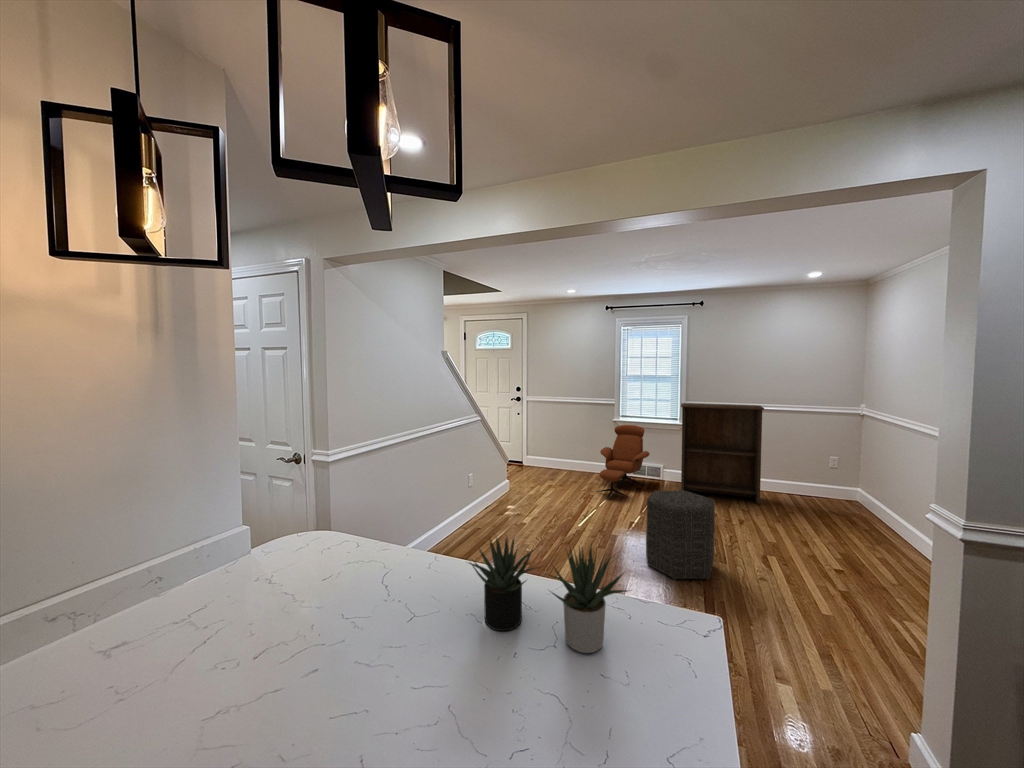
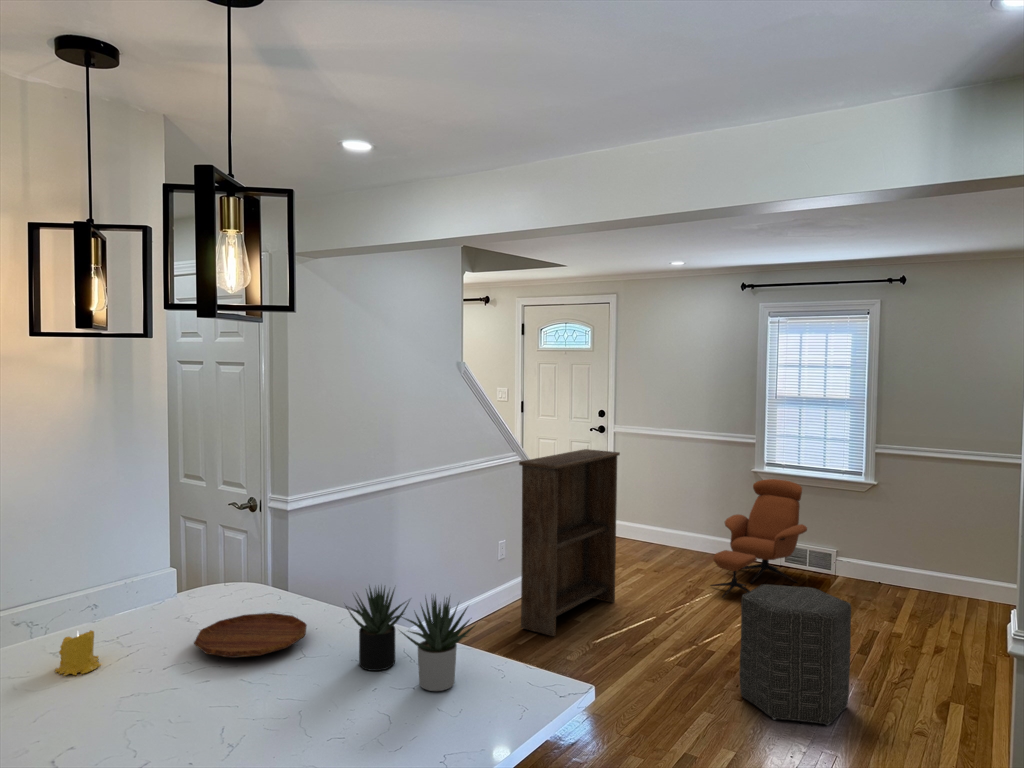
bookshelf: present [681,403,764,504] -> present [519,449,620,636]
tray: none [291,569,414,638] -> present [194,613,307,658]
candle: none [102,630,170,702] -> present [55,630,100,676]

